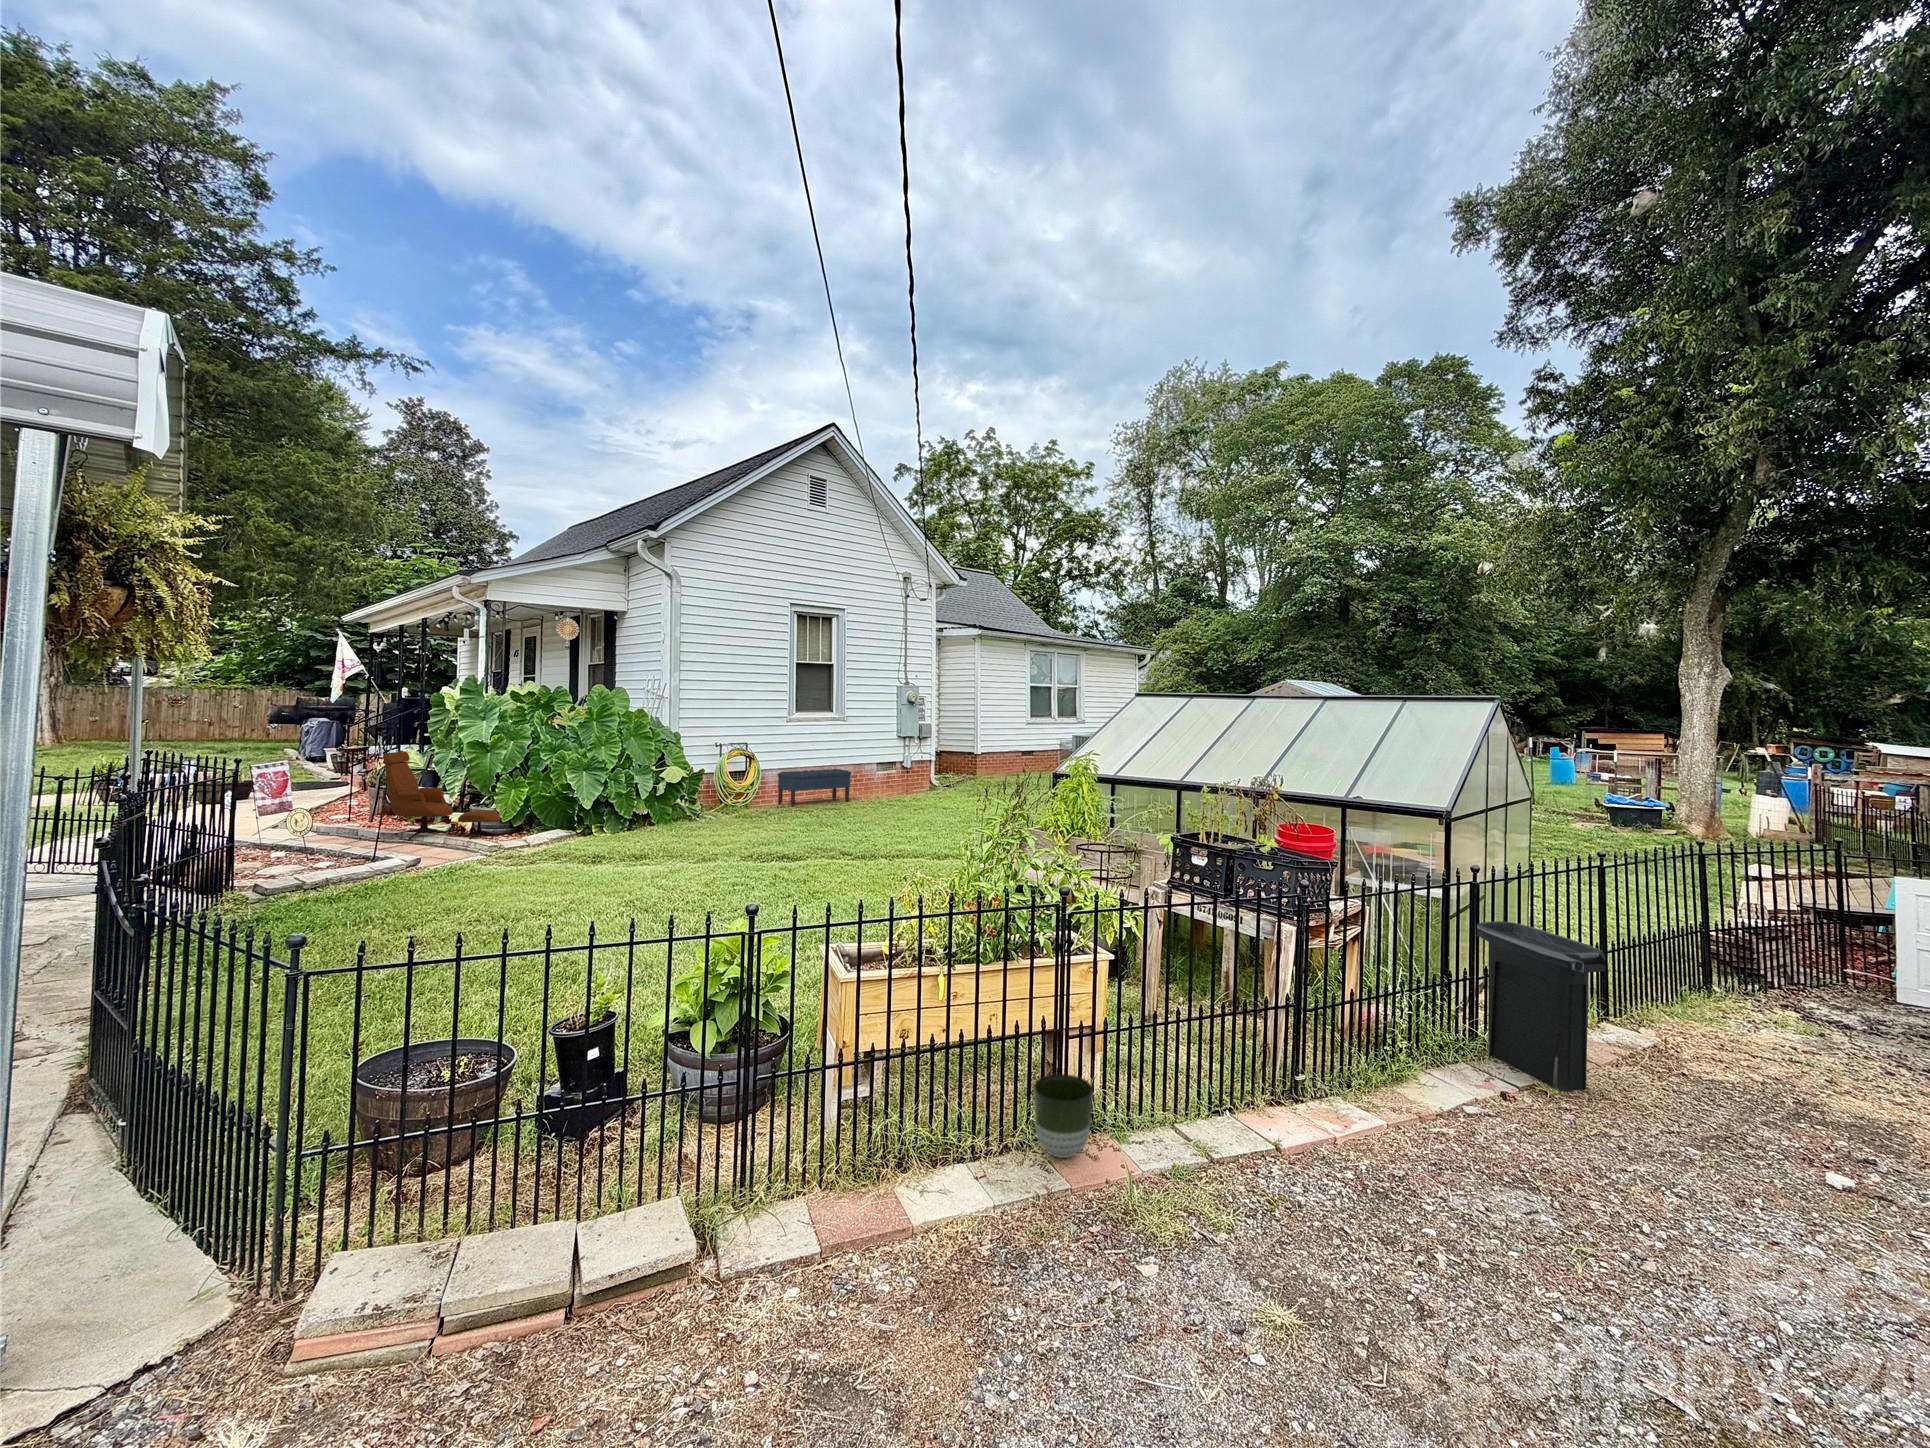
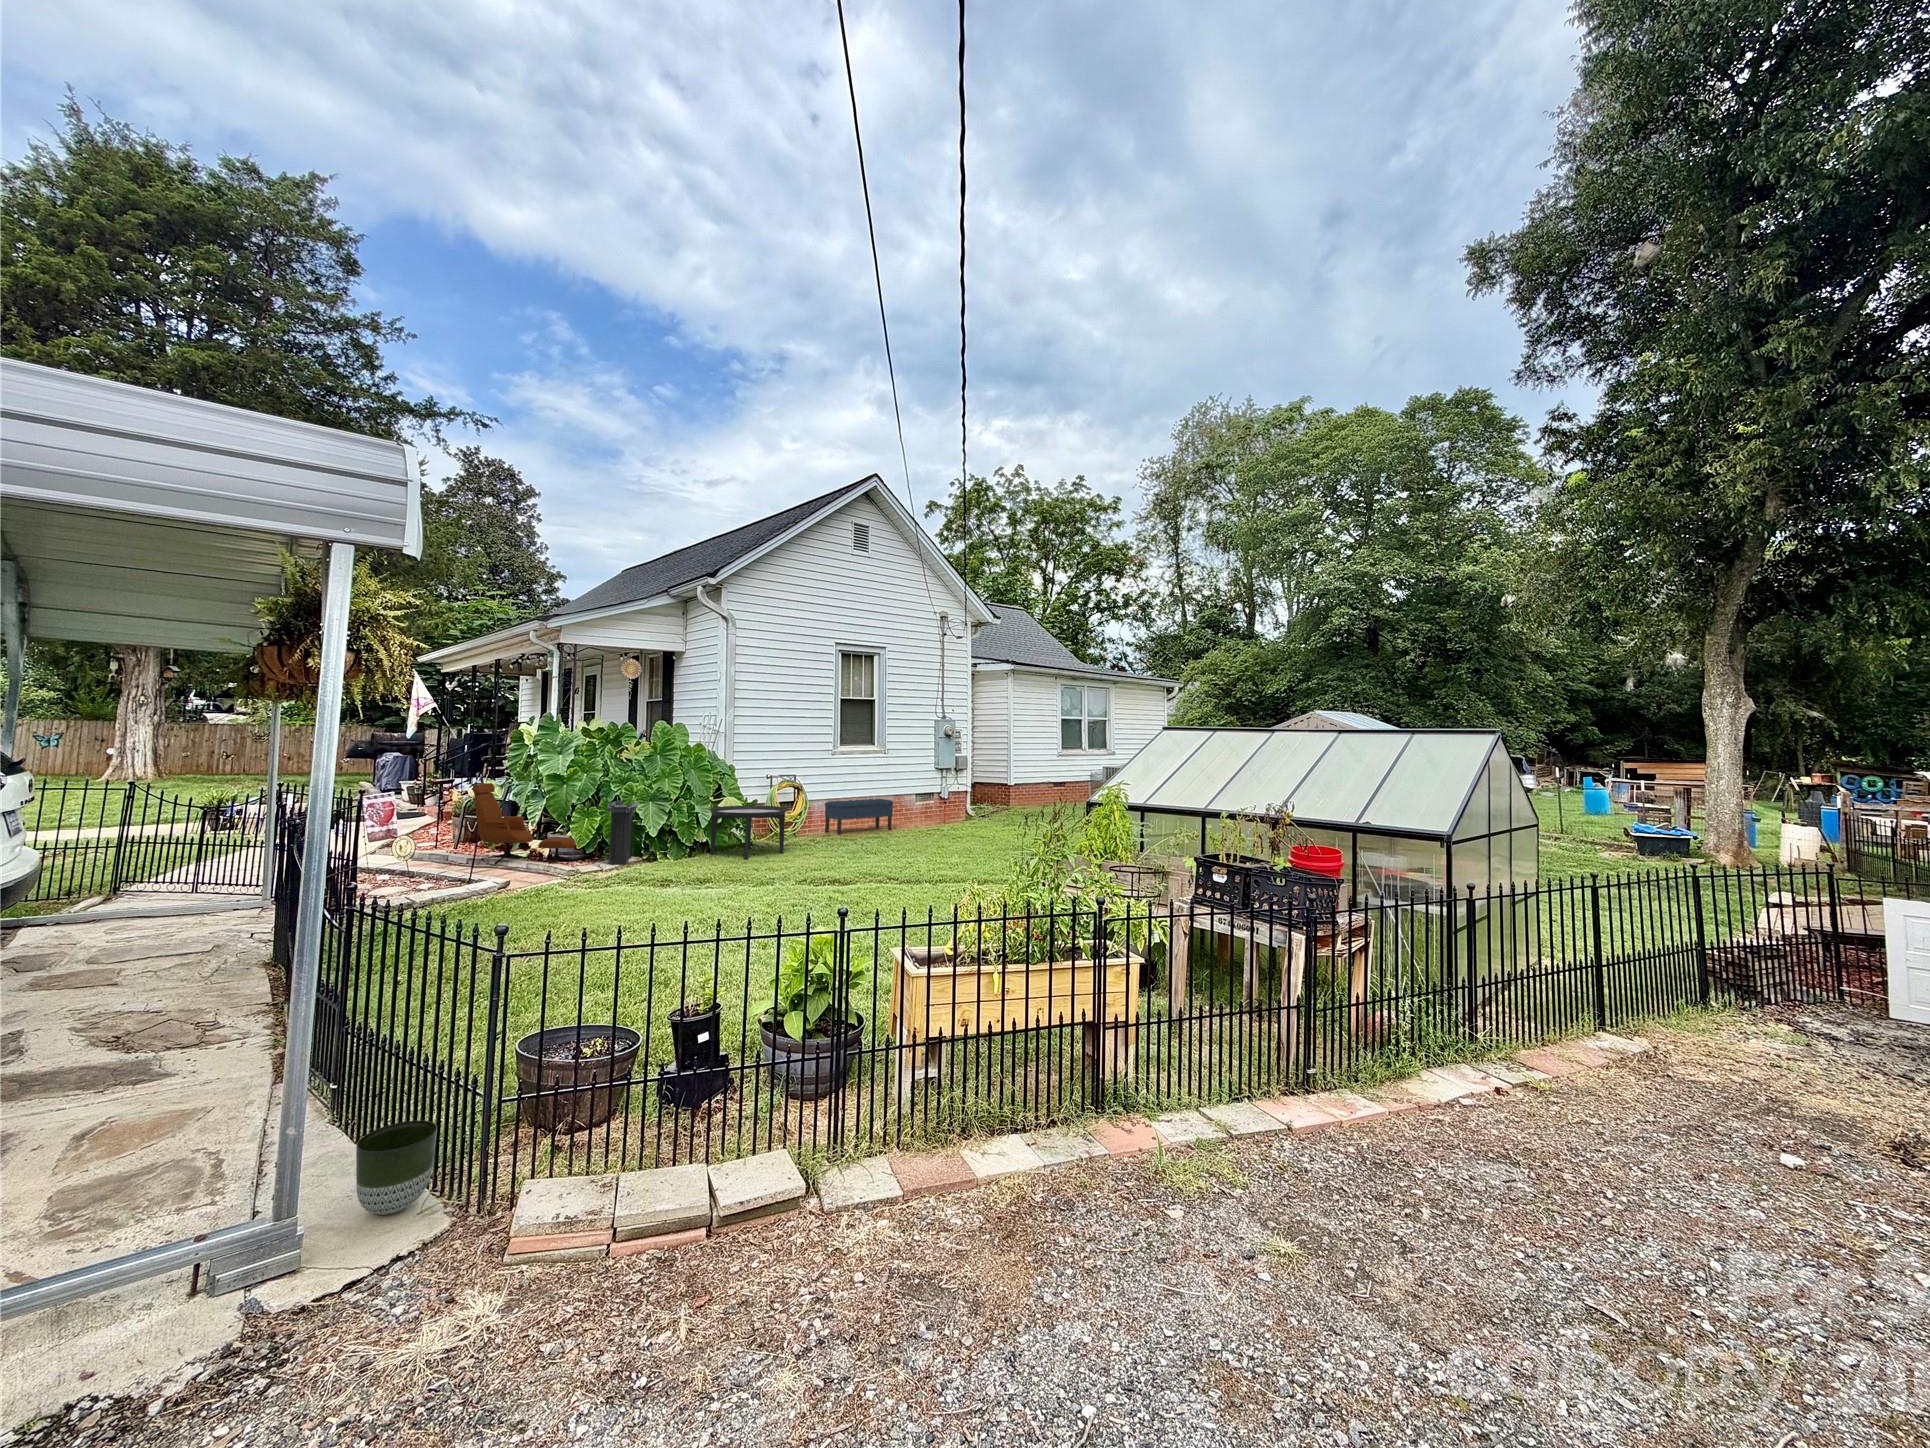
round table: none [648,776,736,833] -> present [709,806,788,859]
trash can: present [1477,921,1605,1092] -> present [608,801,638,864]
planter: present [1034,1074,1093,1158] -> present [356,1120,437,1215]

